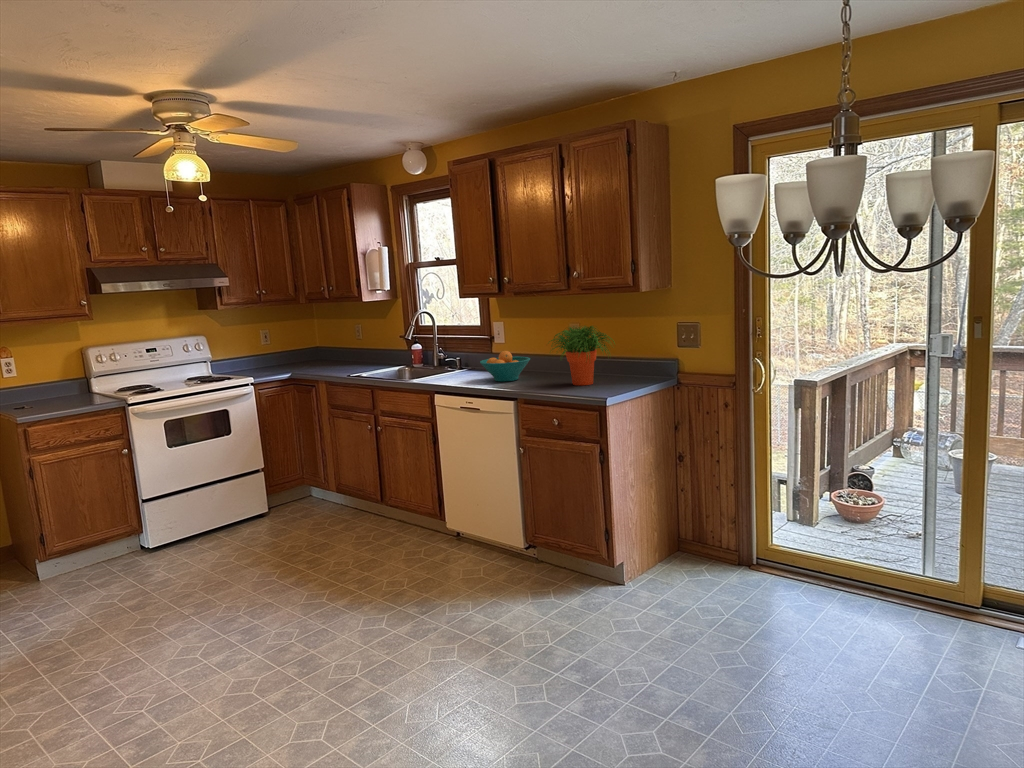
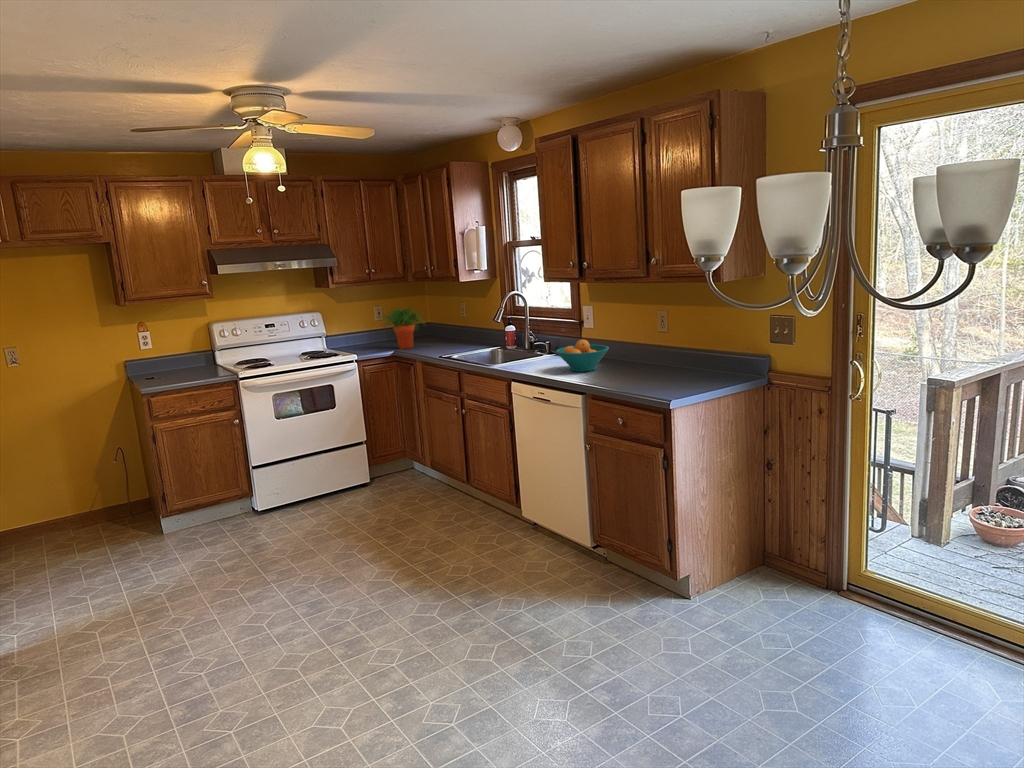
potted plant: present [551,326,615,385] -> present [384,308,422,349]

